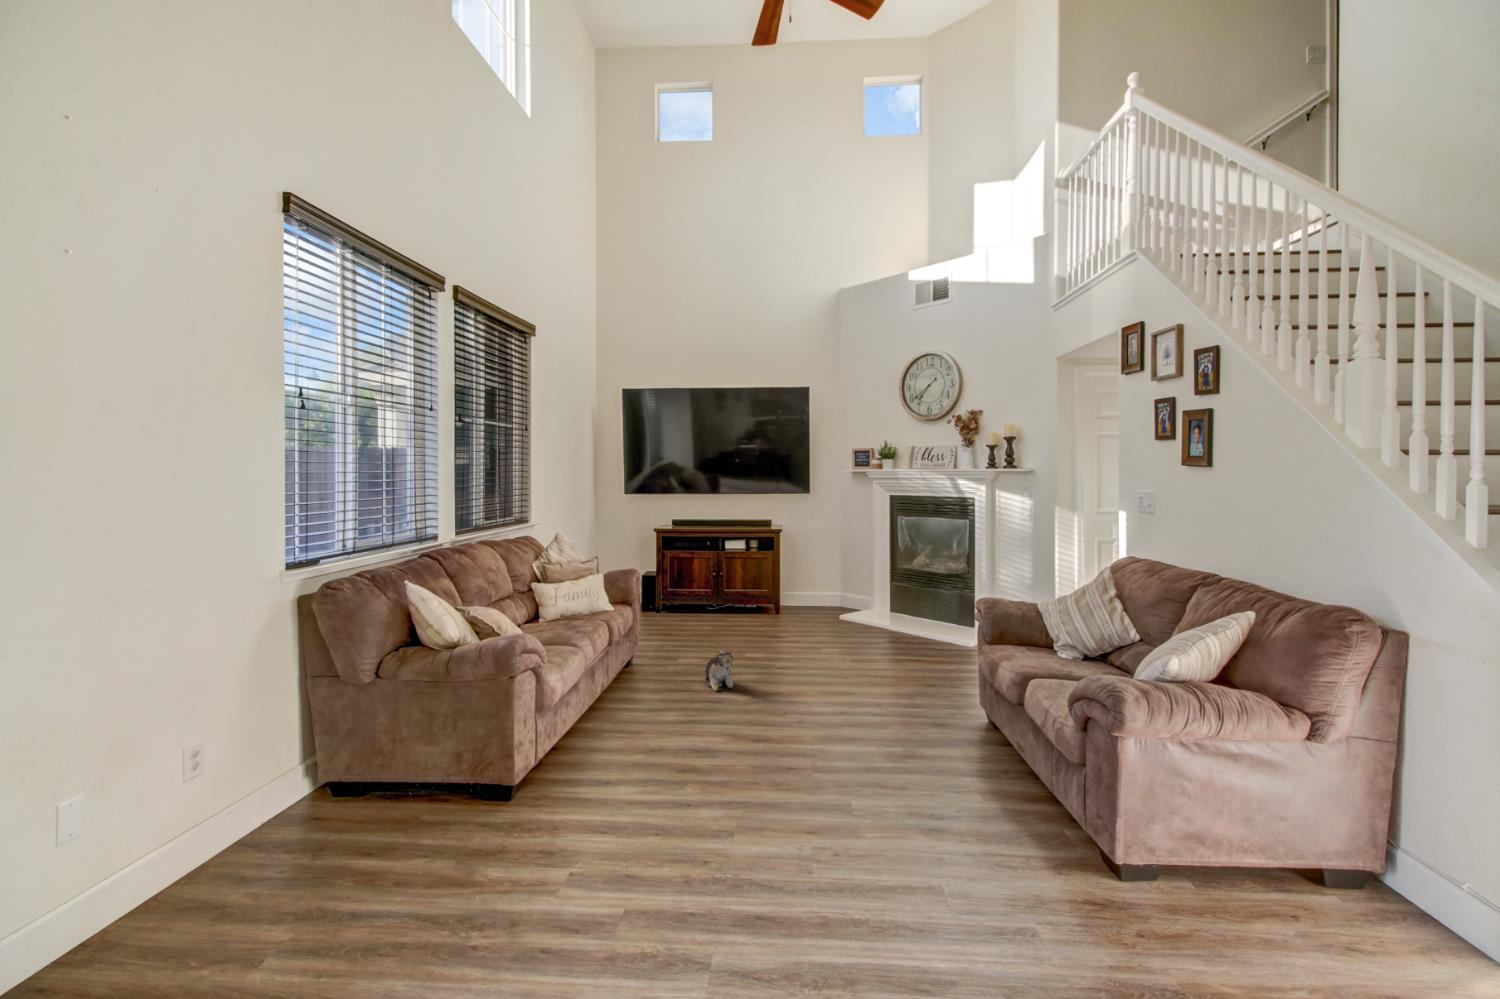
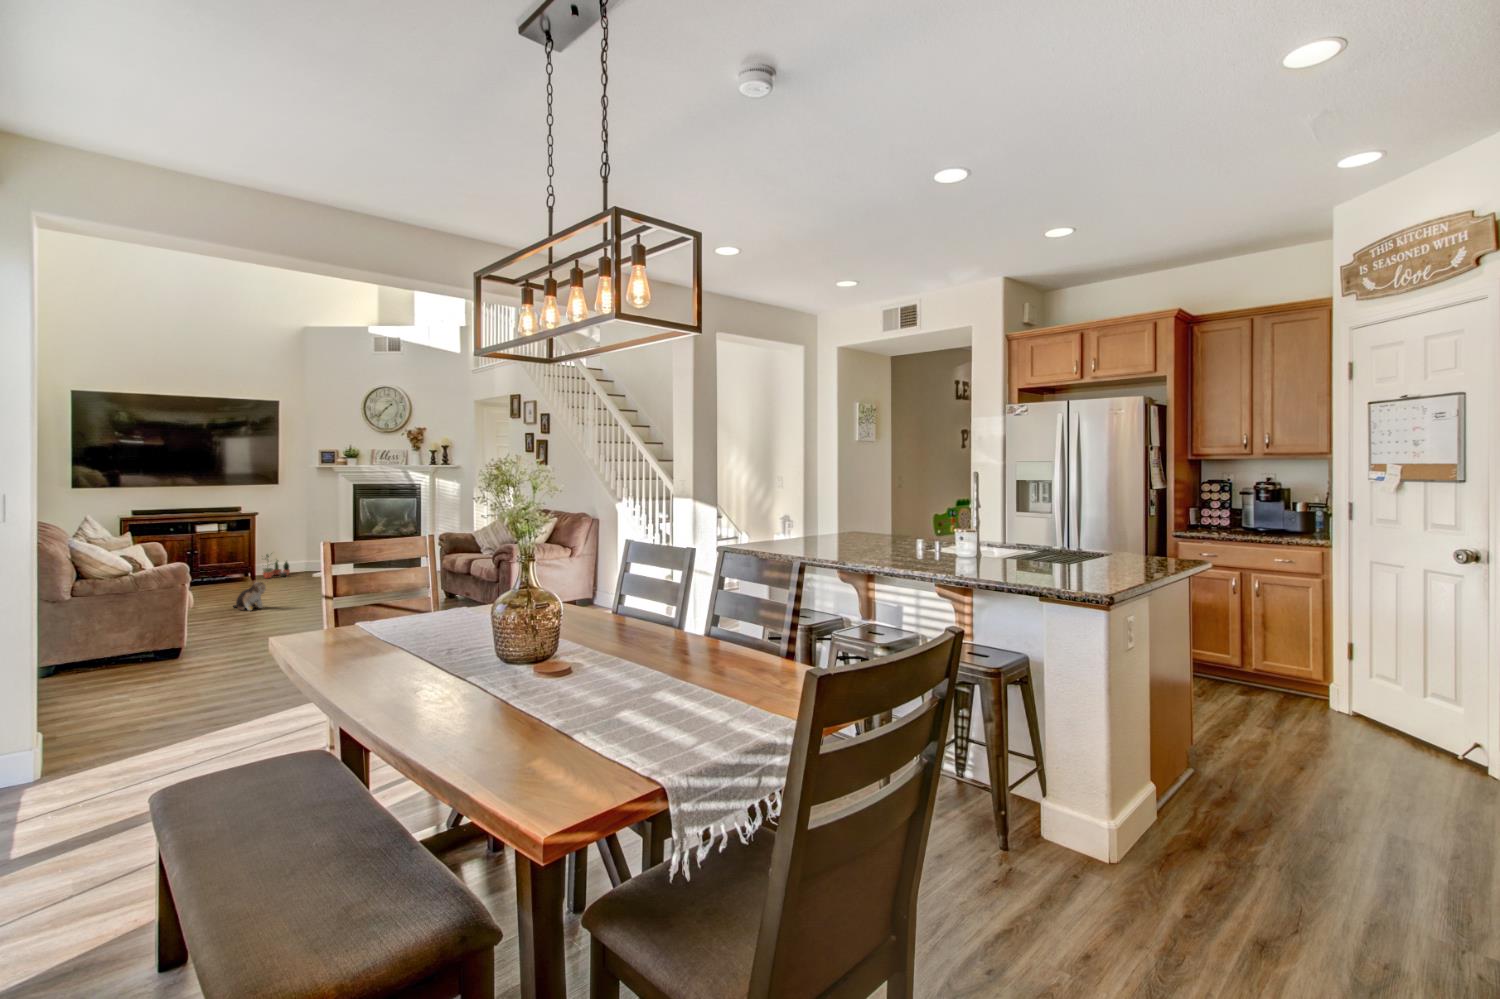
potted plant: none [786,580,817,615] -> present [263,553,290,578]

